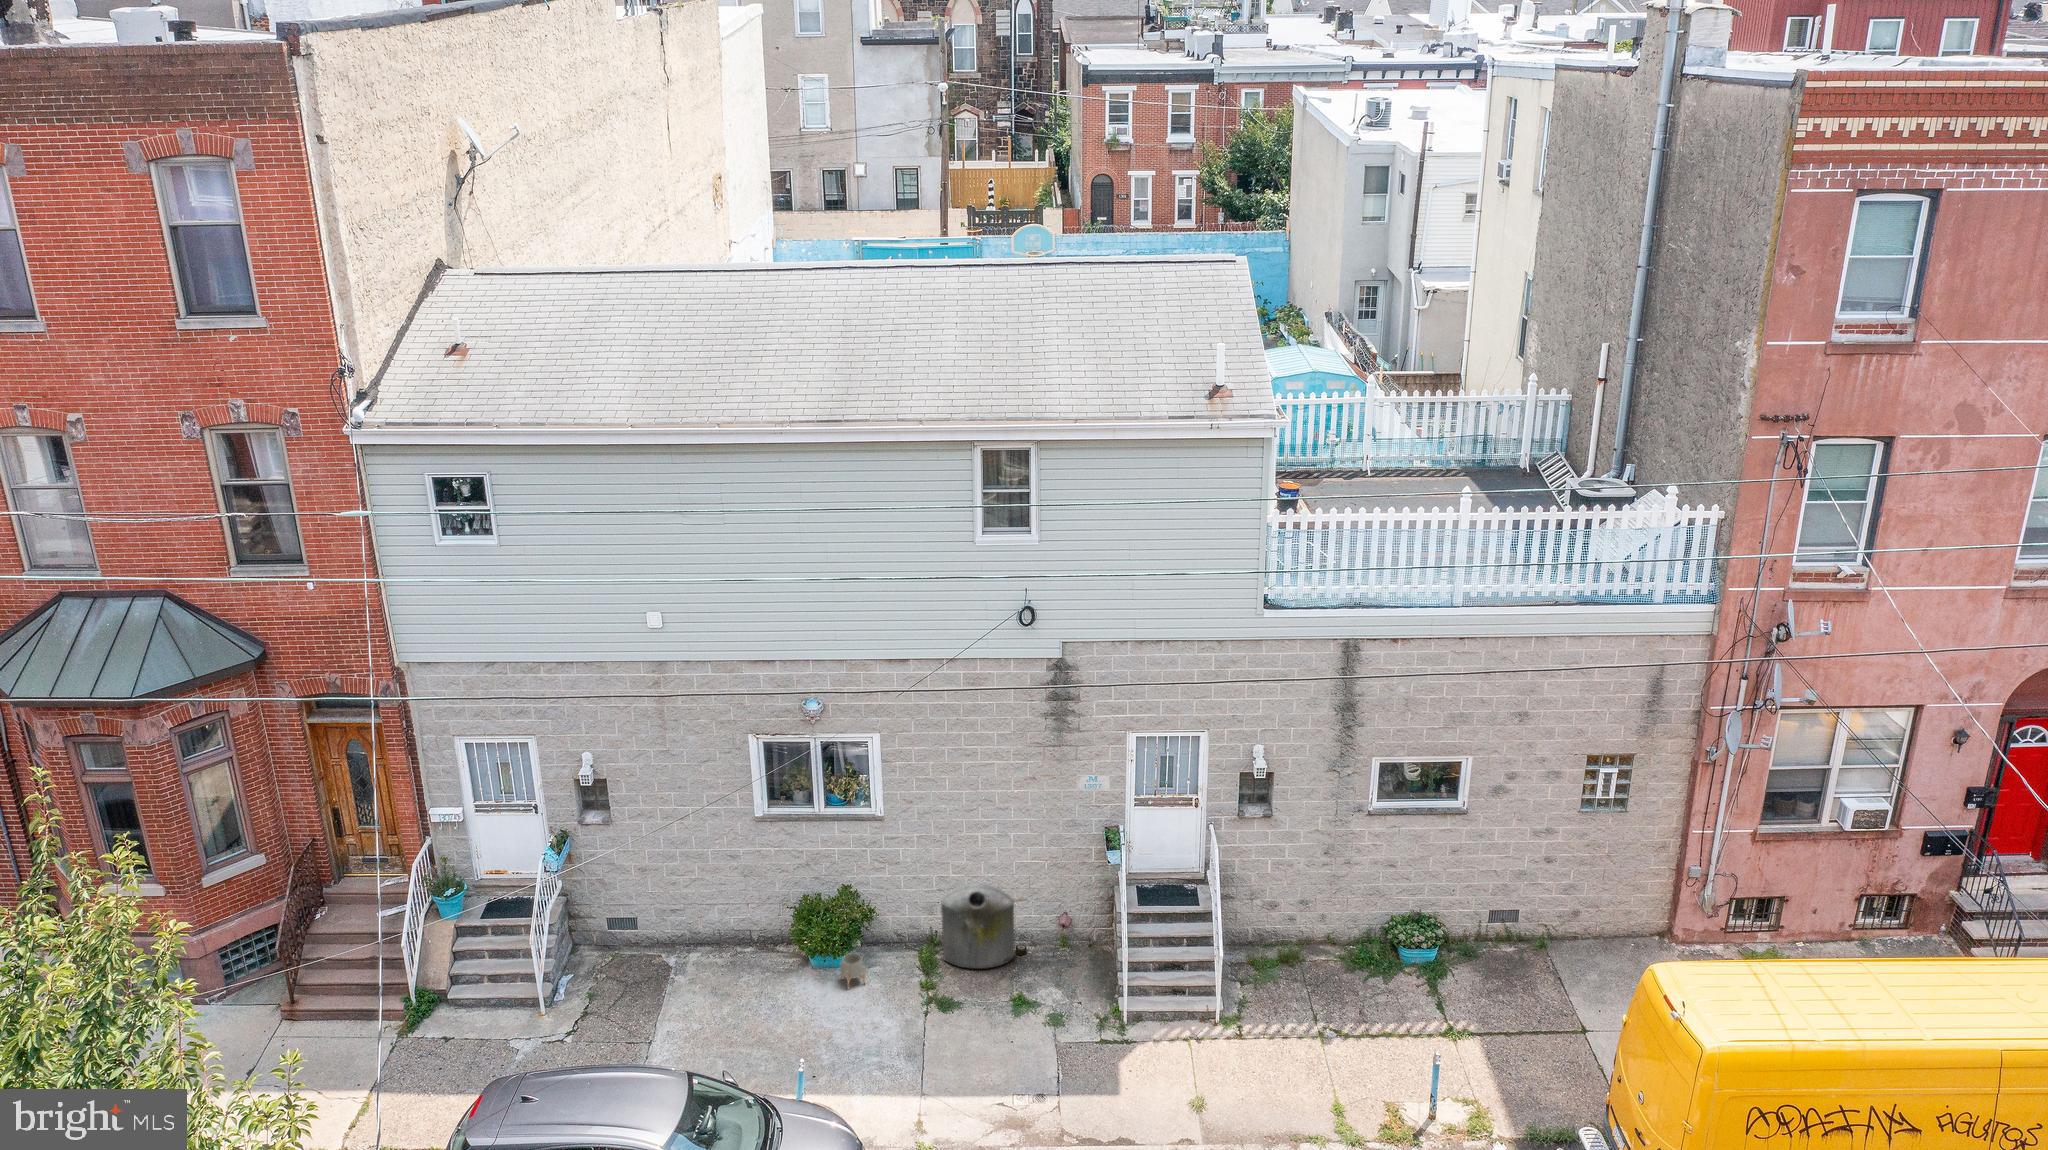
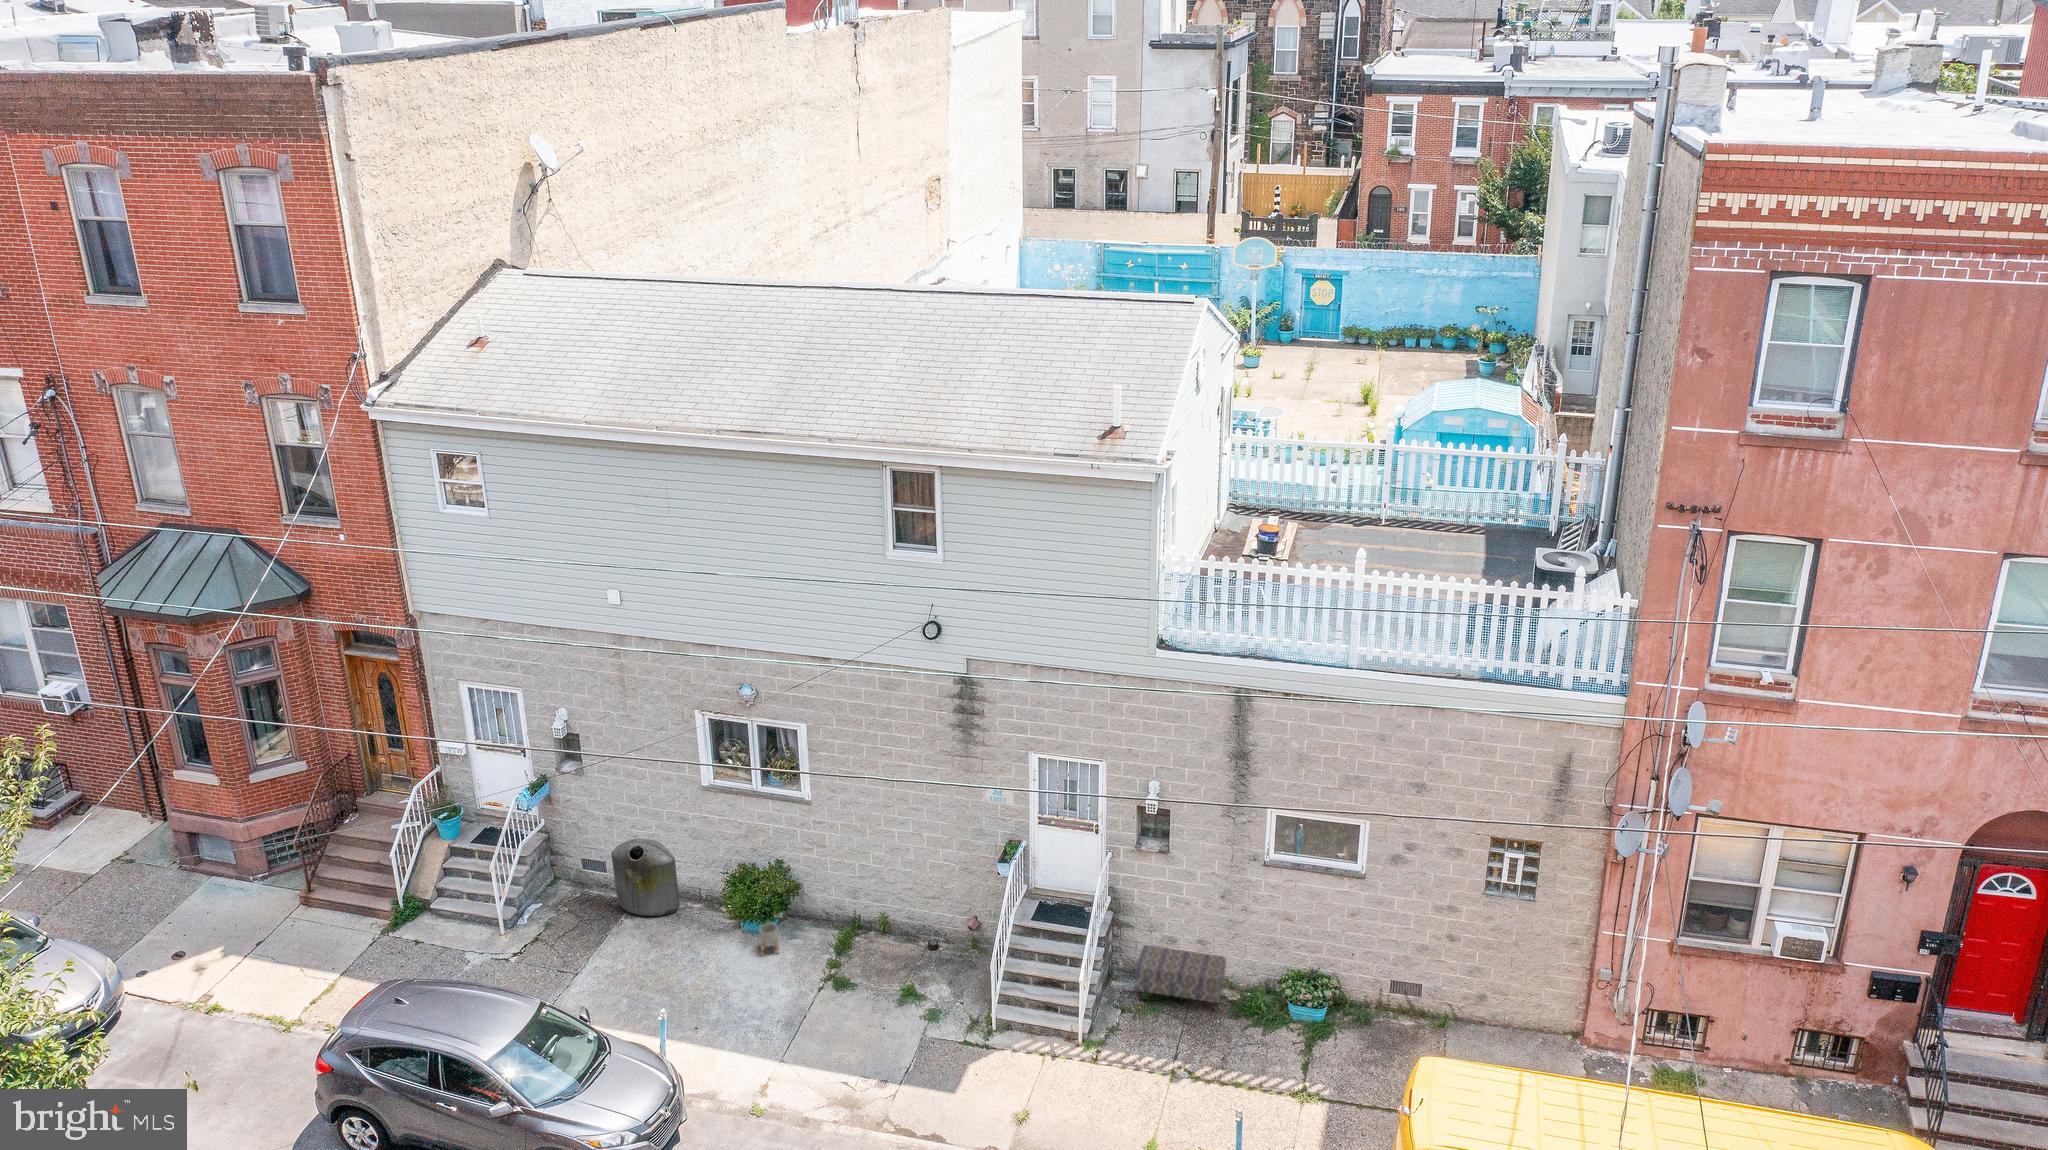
trash can: present [941,884,1014,969] -> present [611,838,680,917]
bench: none [1244,914,1336,970] -> present [1135,945,1226,1012]

